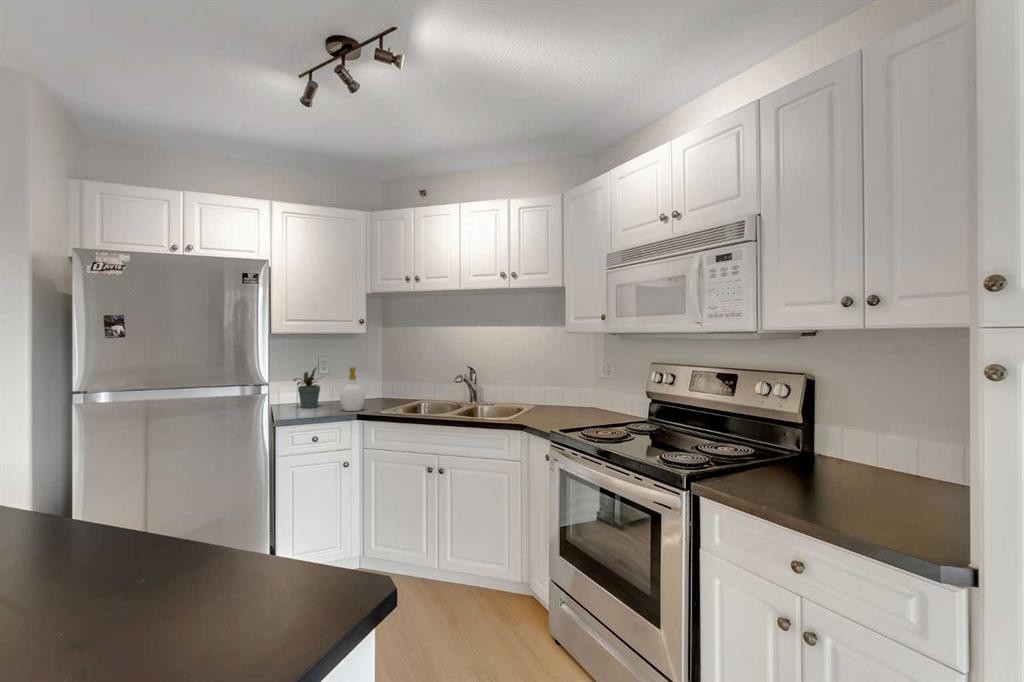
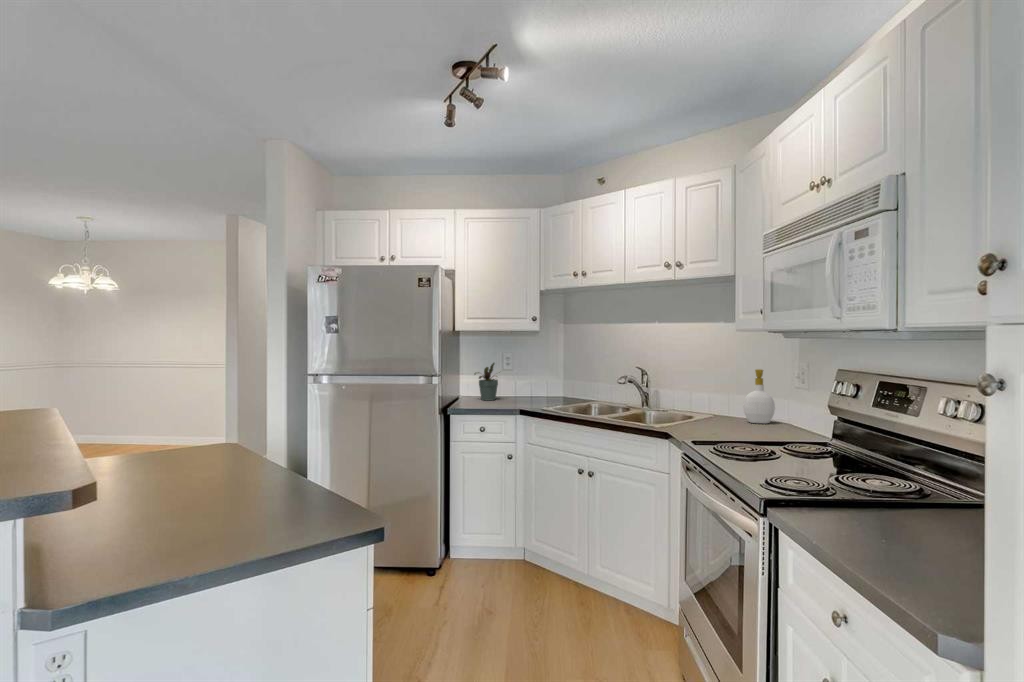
soap bottle: present [340,367,365,411] -> present [743,369,775,424]

